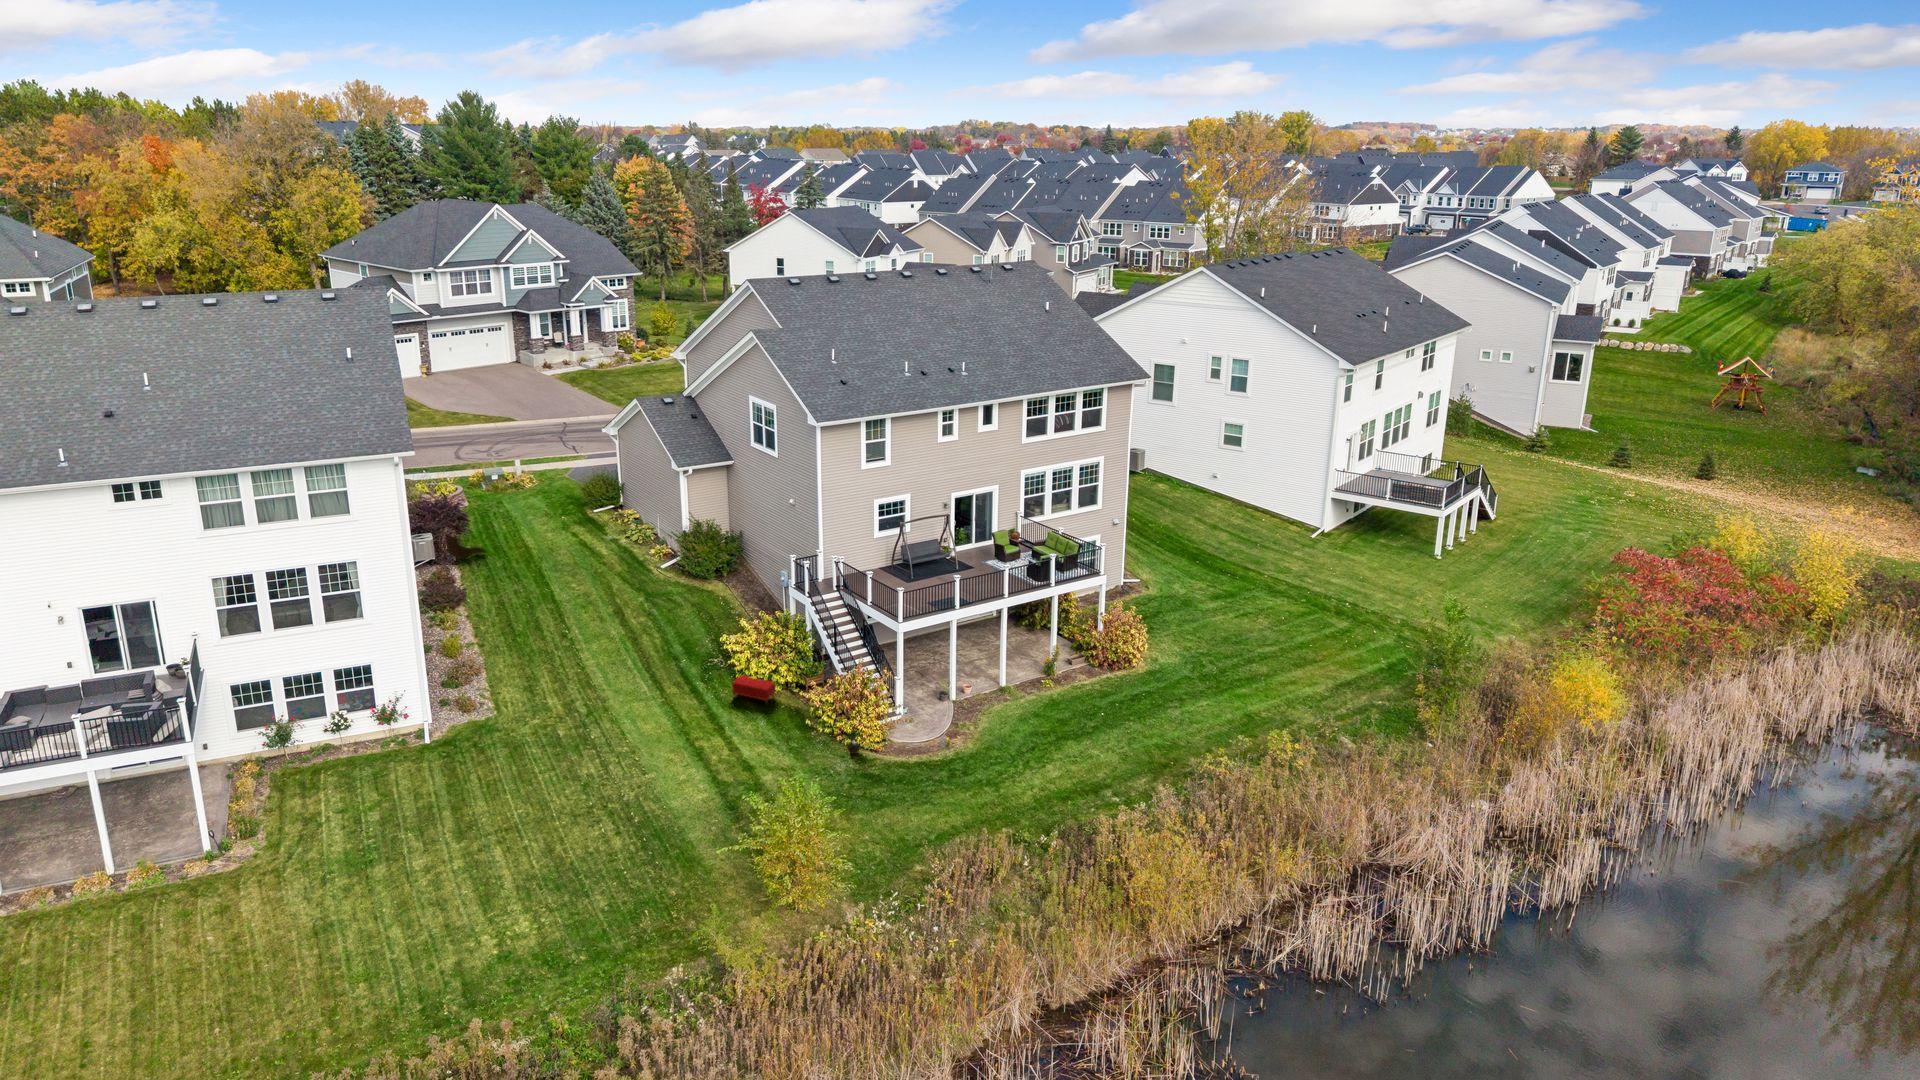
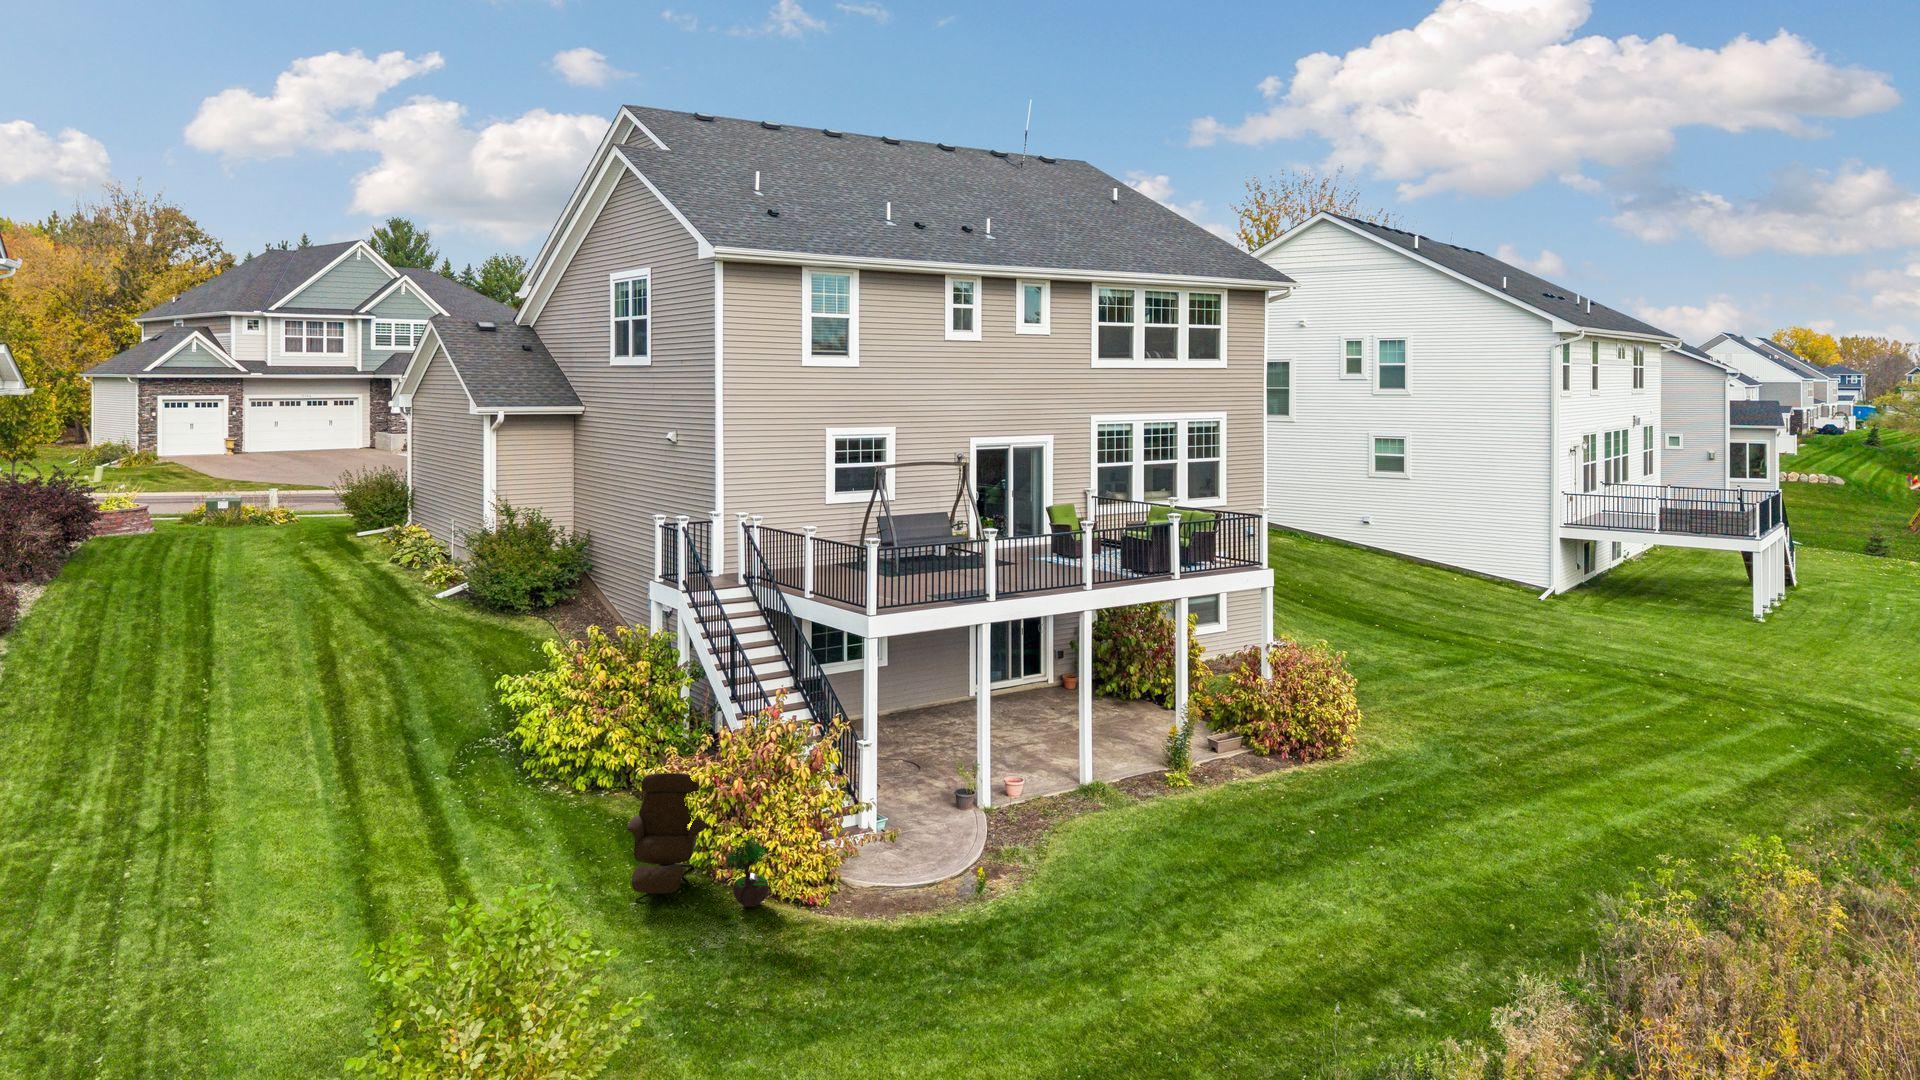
lounge chair: present [445,533,486,560] -> present [627,773,706,908]
bench: present [732,675,775,703] -> none [497,749,595,812]

